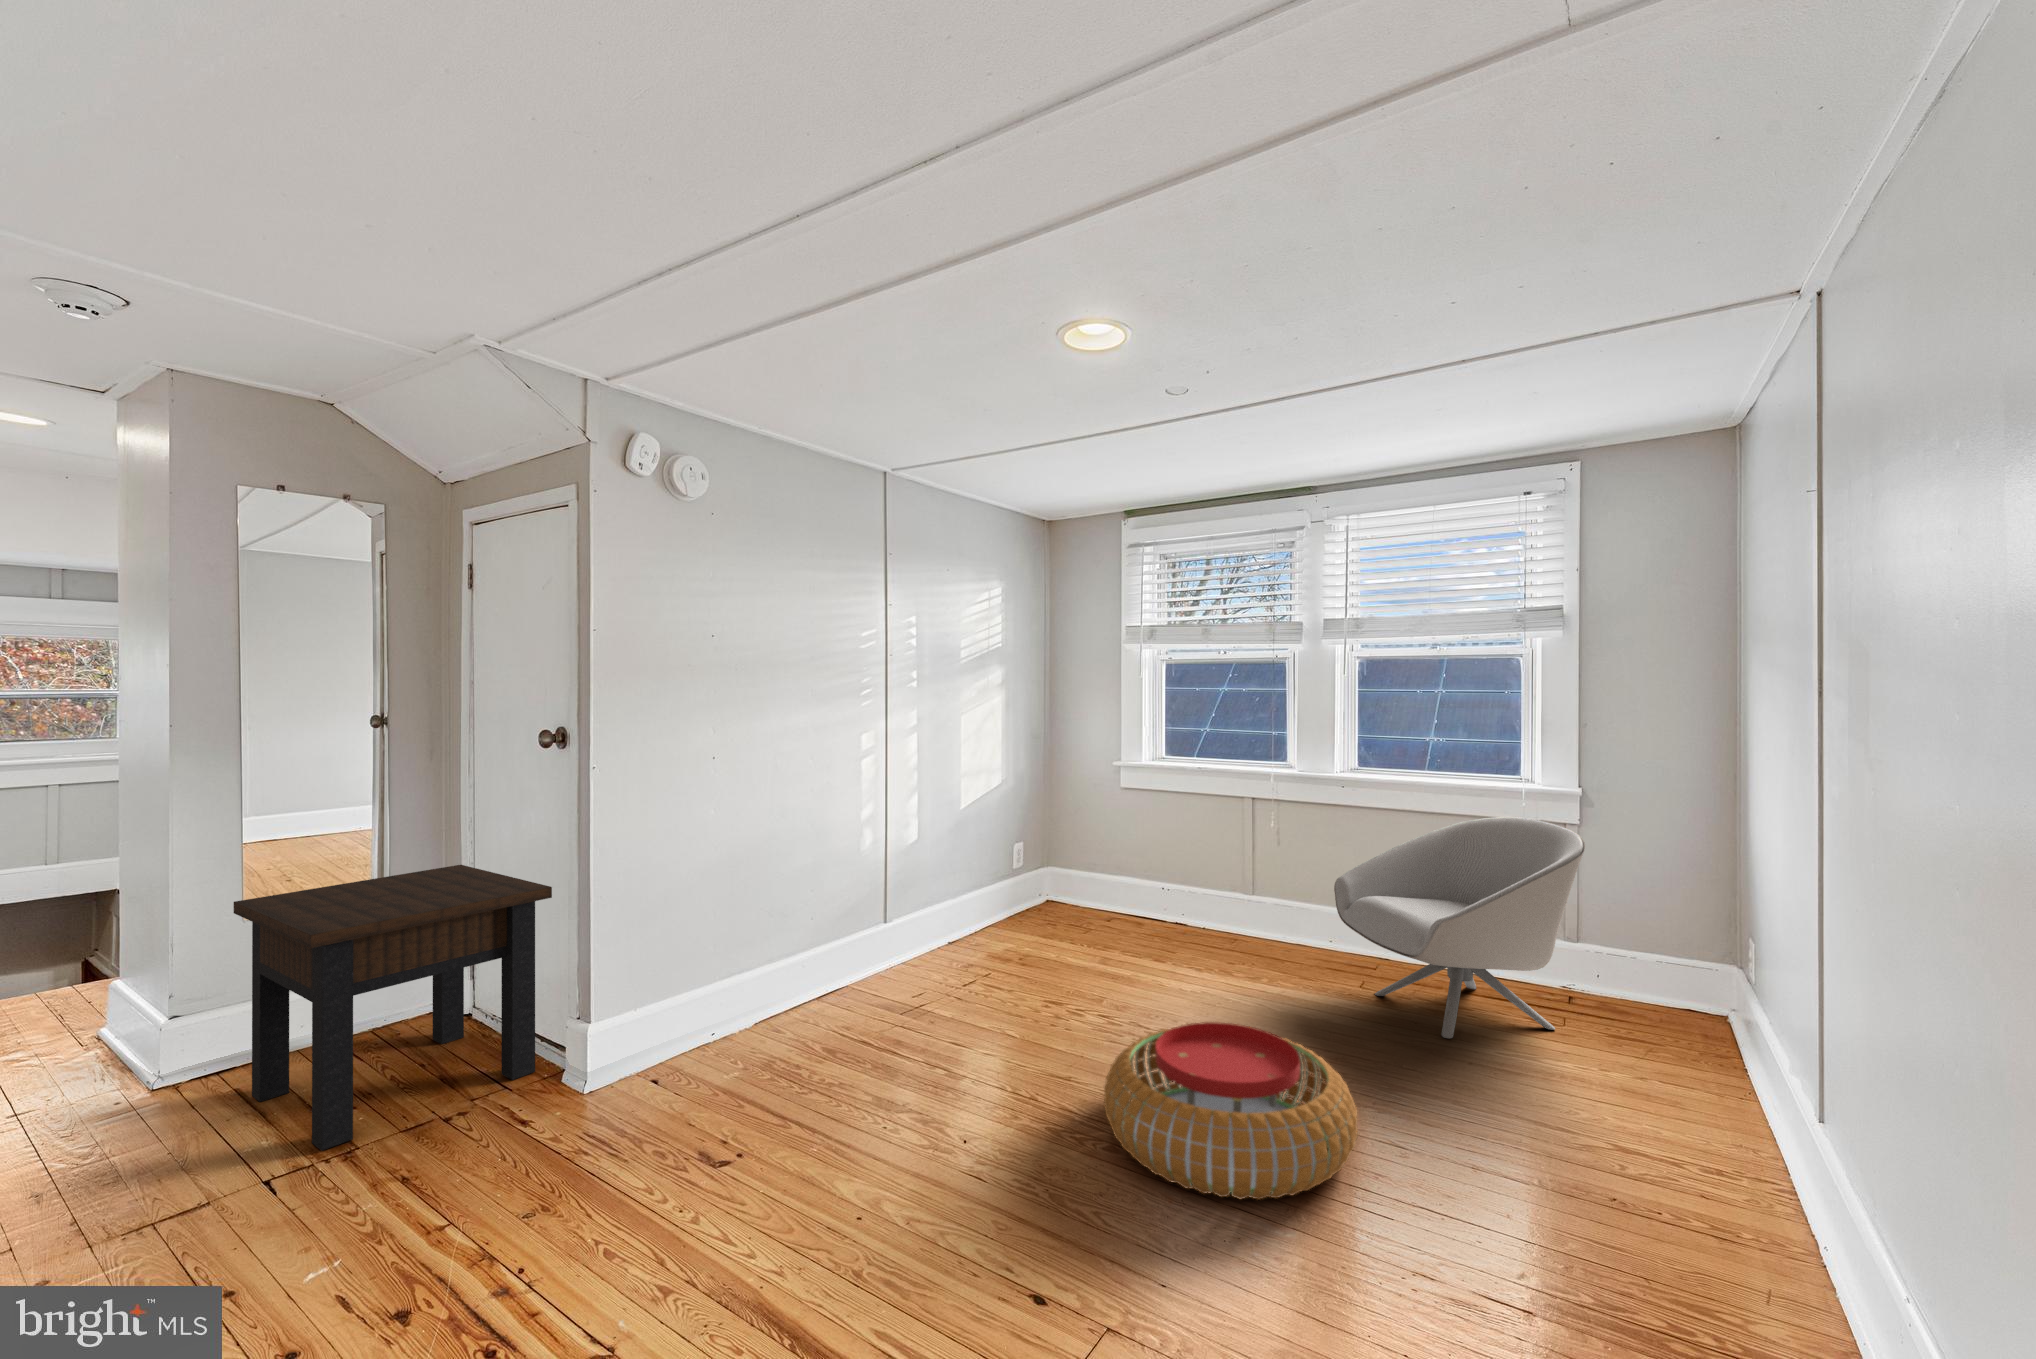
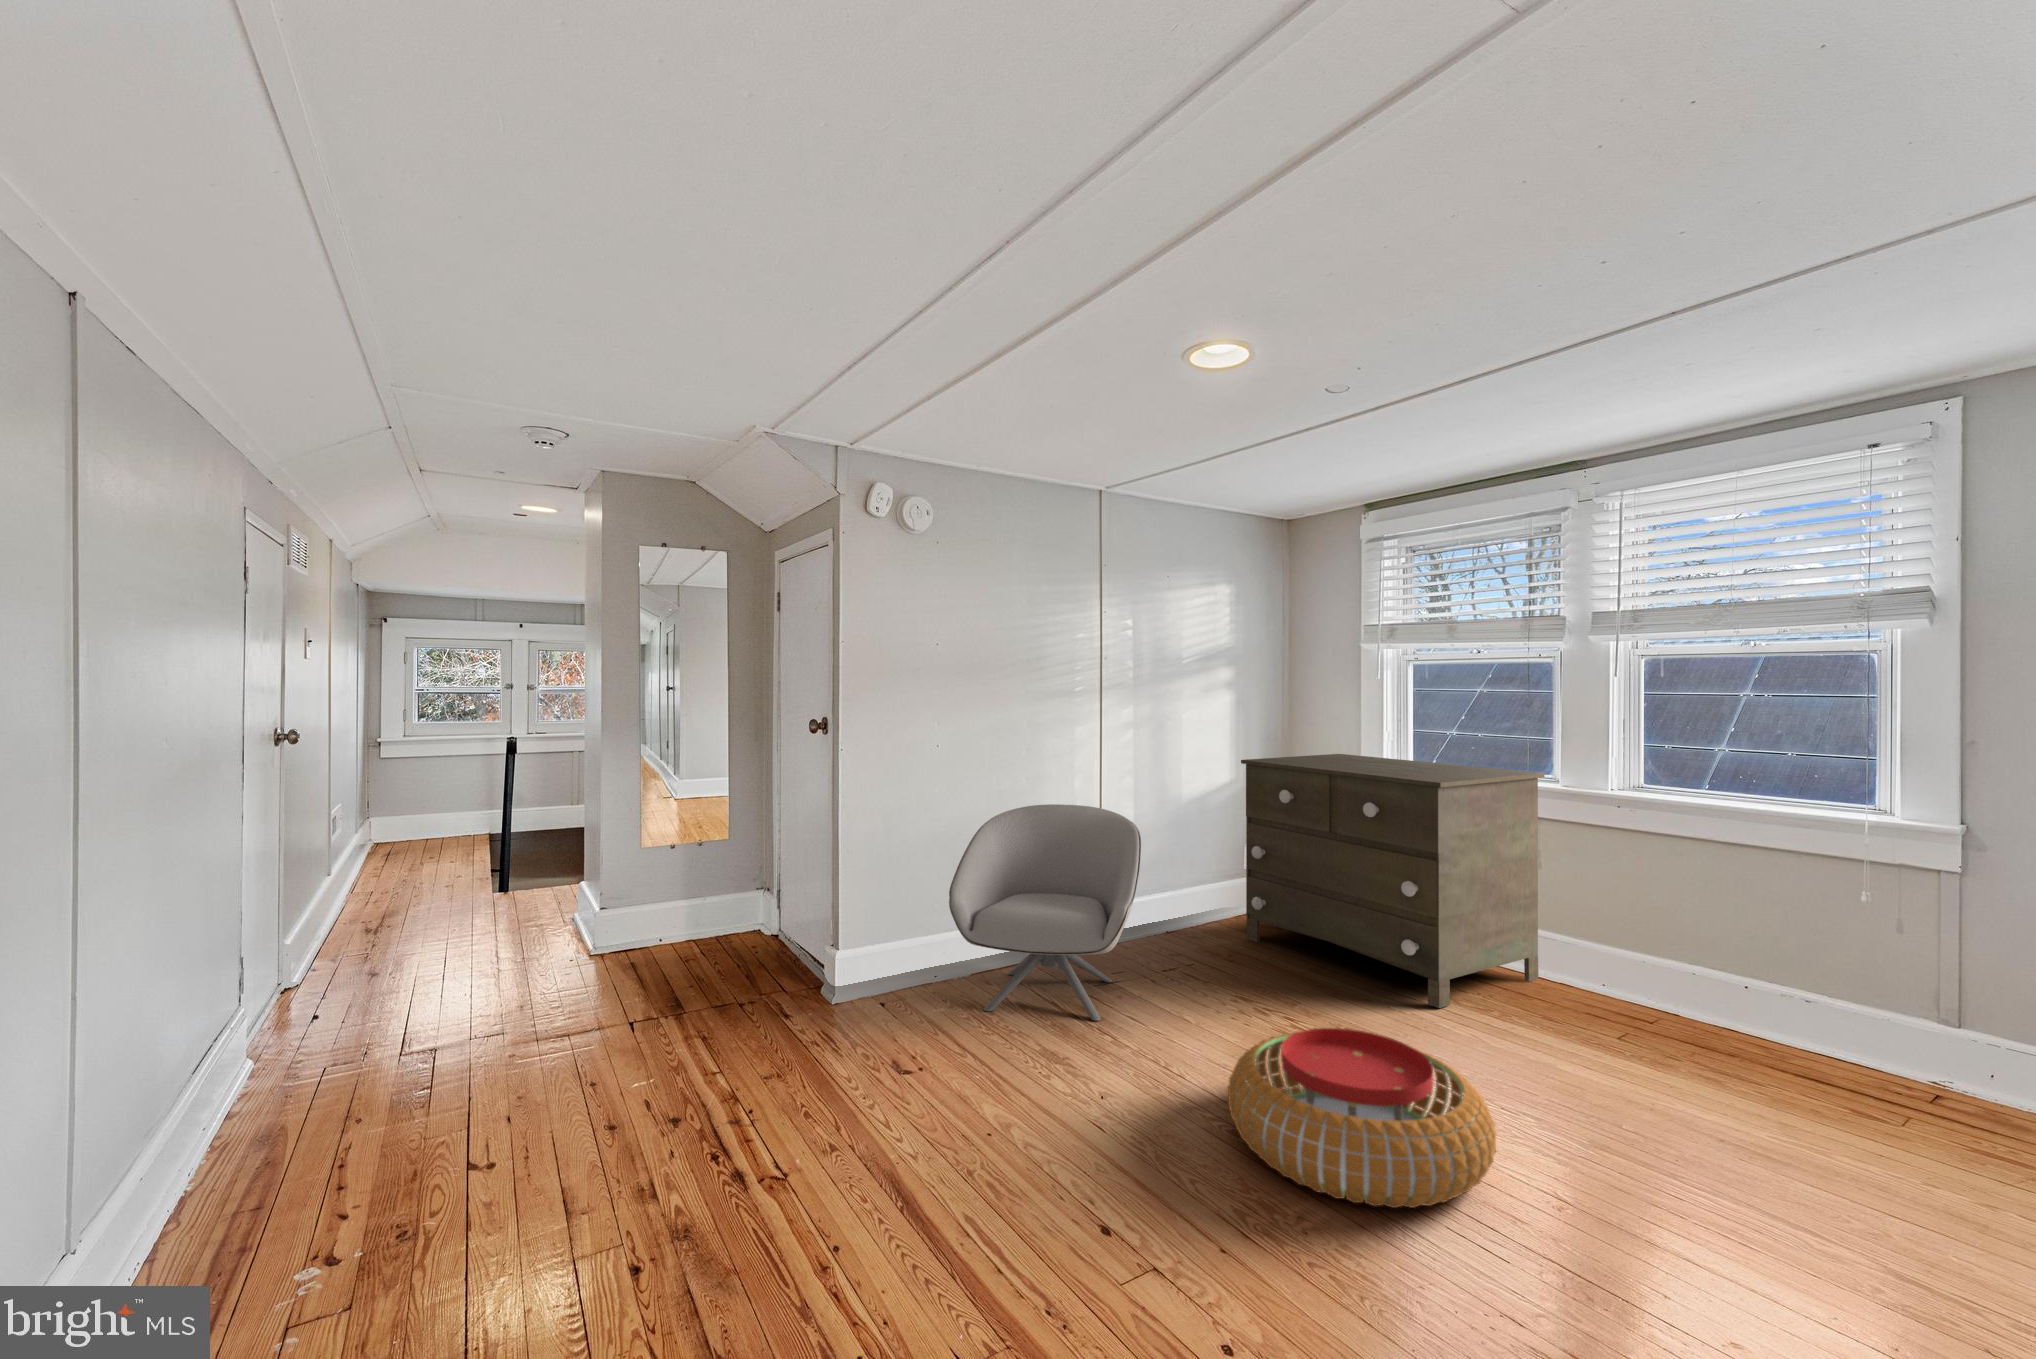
dresser: none [1018,751,1284,985] -> present [1241,754,1545,1008]
armchair: present [1334,817,1585,1038] -> present [949,804,1141,1021]
side table: present [234,865,552,1151] -> none [628,820,817,1011]

